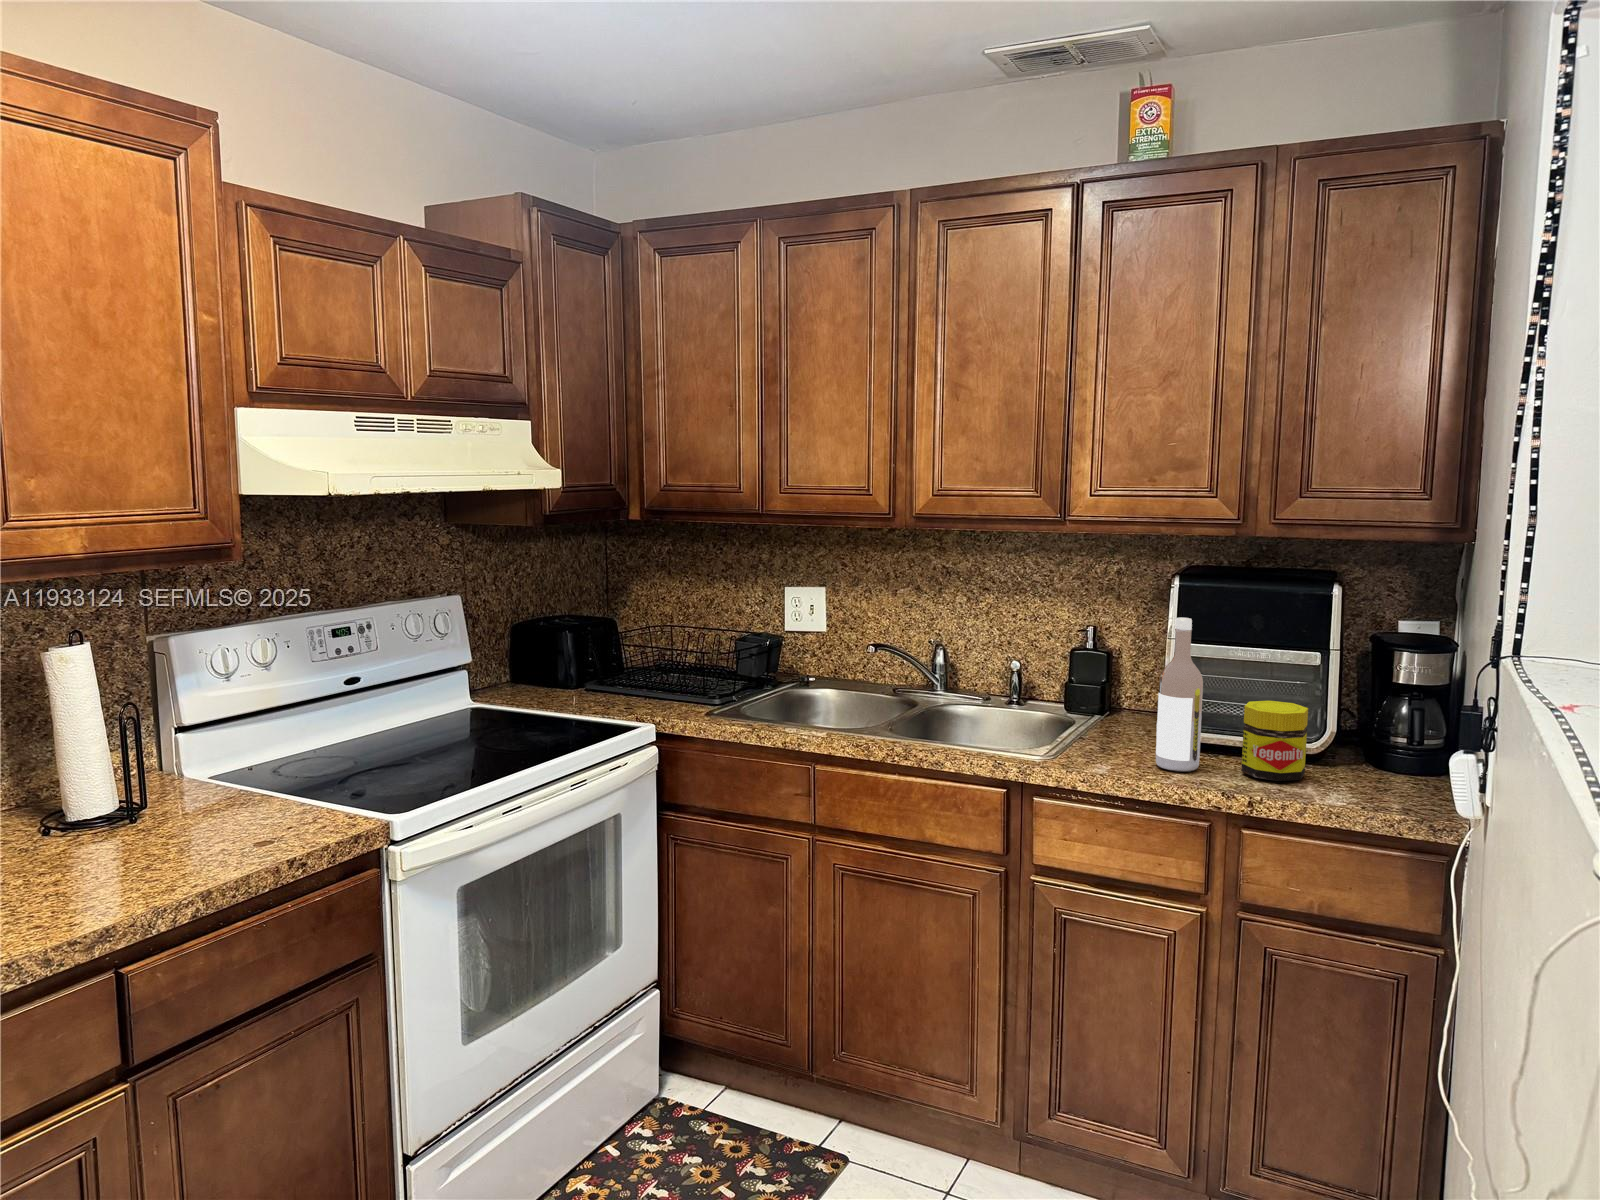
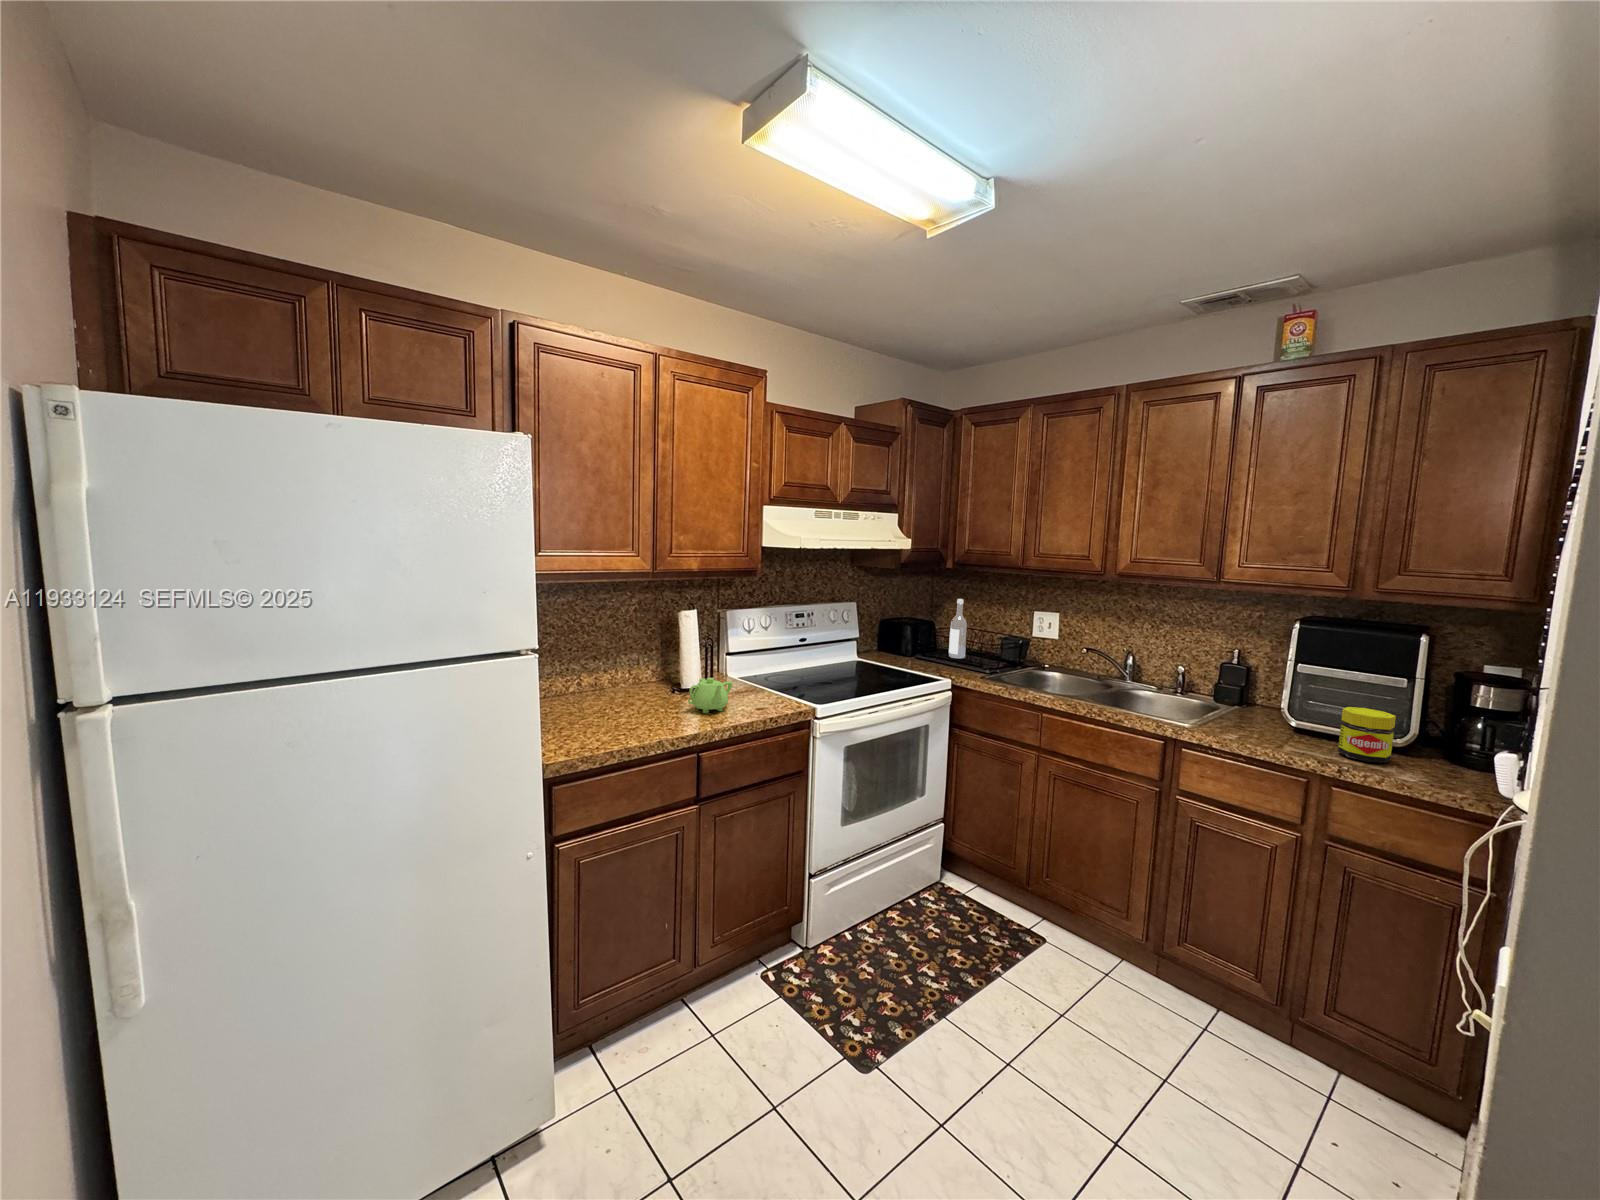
wine bottle: present [1156,617,1203,772] -> present [949,599,967,659]
teapot: none [73,794,188,877] -> present [688,678,732,713]

